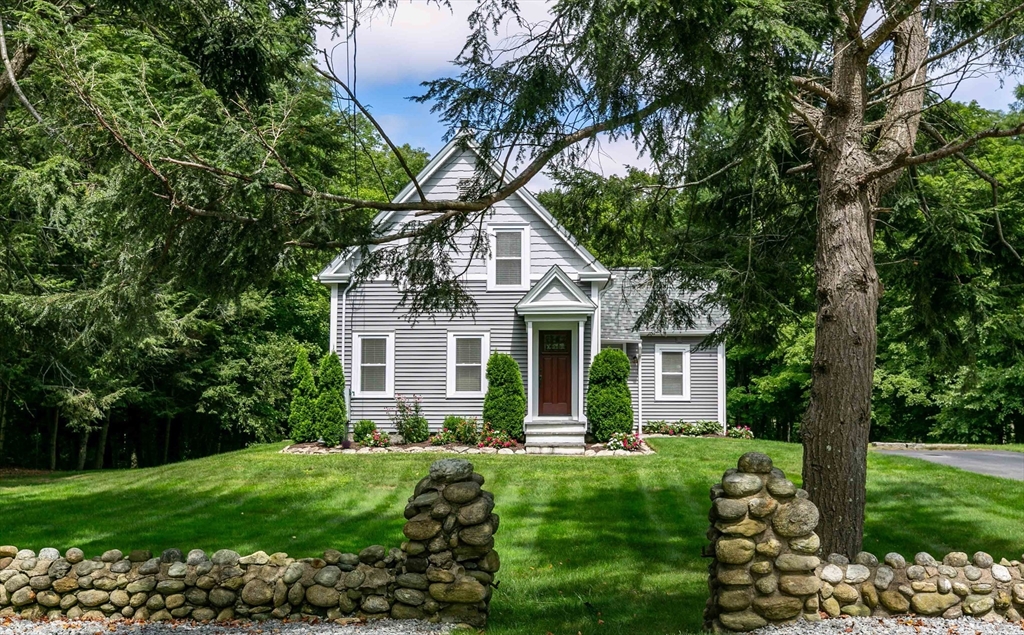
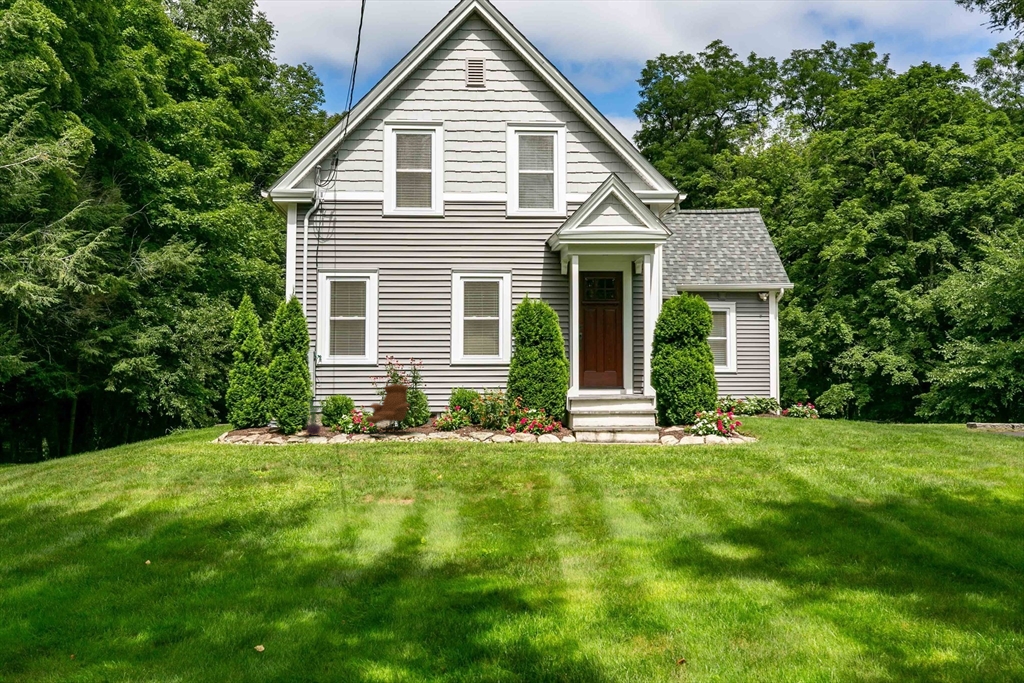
lounge chair: none [380,412,413,449] -> present [366,384,409,436]

